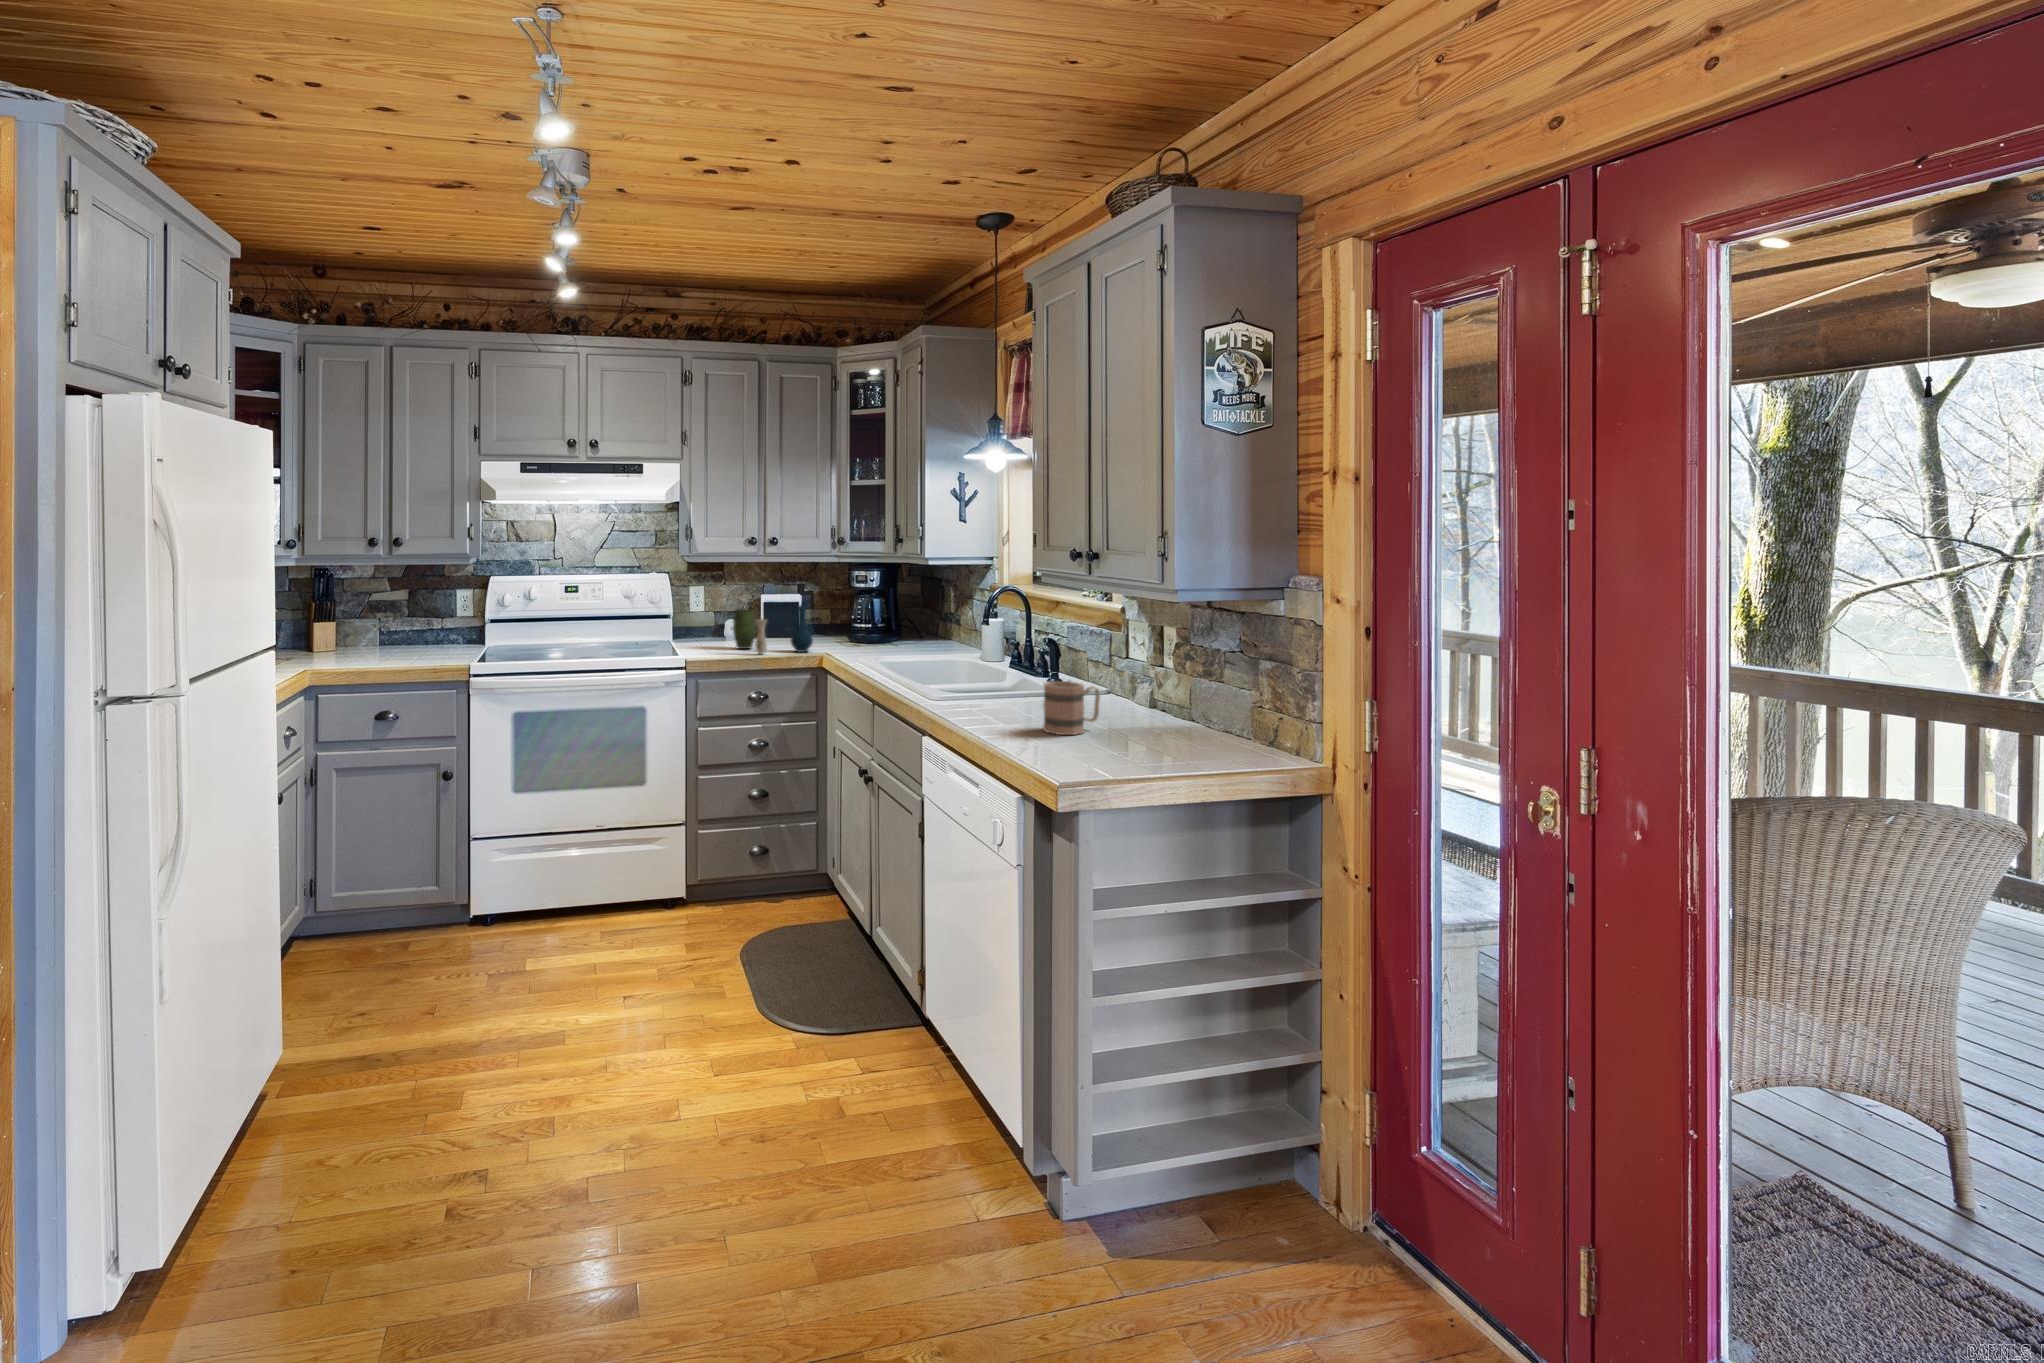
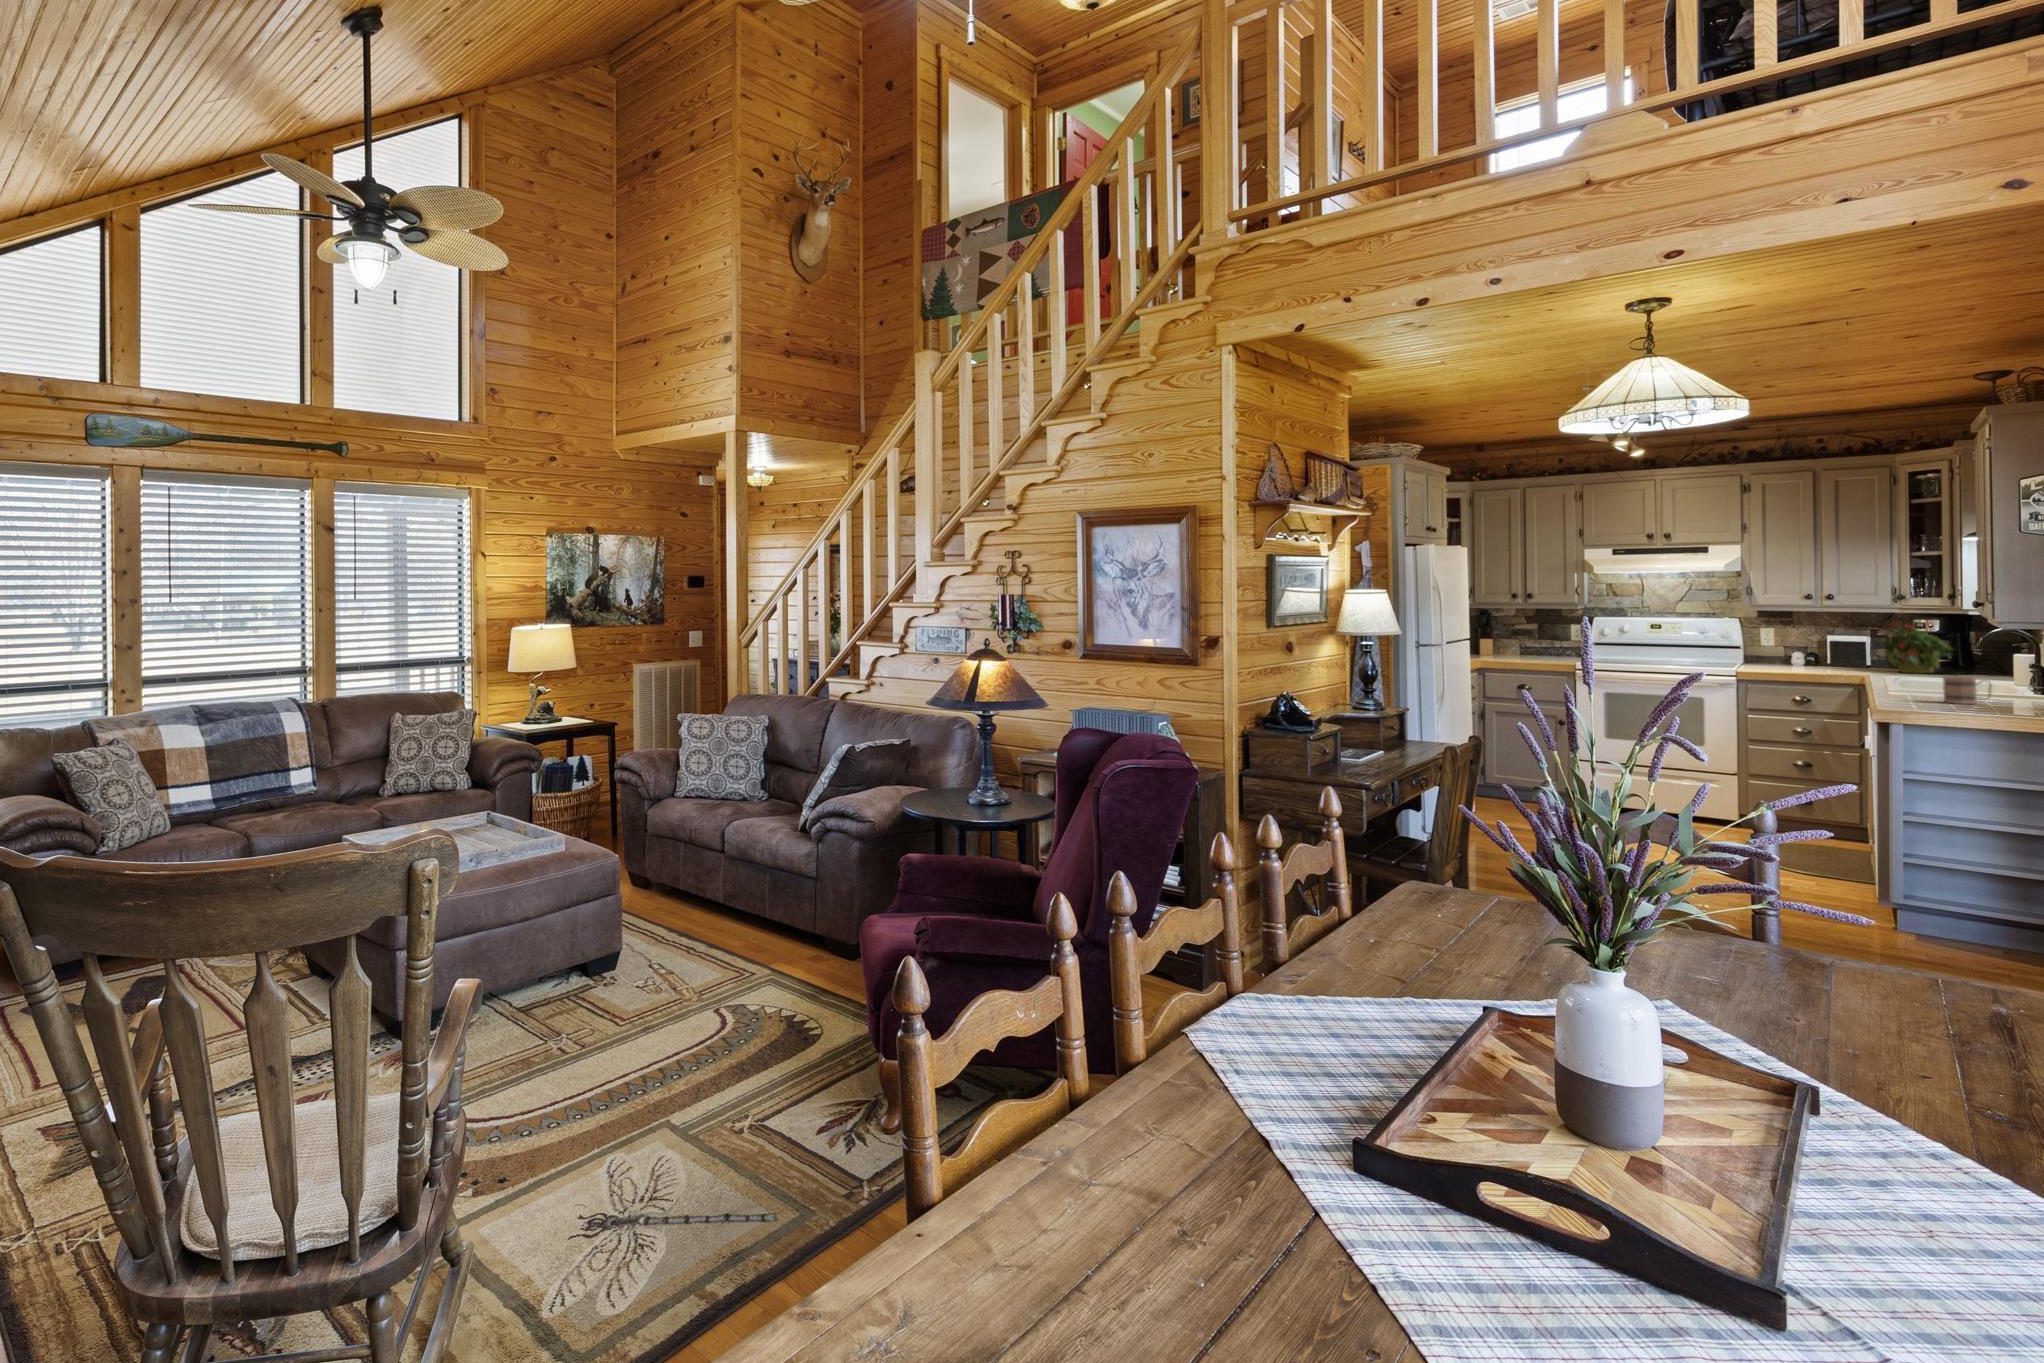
potted plant: none [823,573,895,643] -> present [1880,623,1951,674]
vase: present [733,605,813,654] -> none [1785,642,1856,674]

